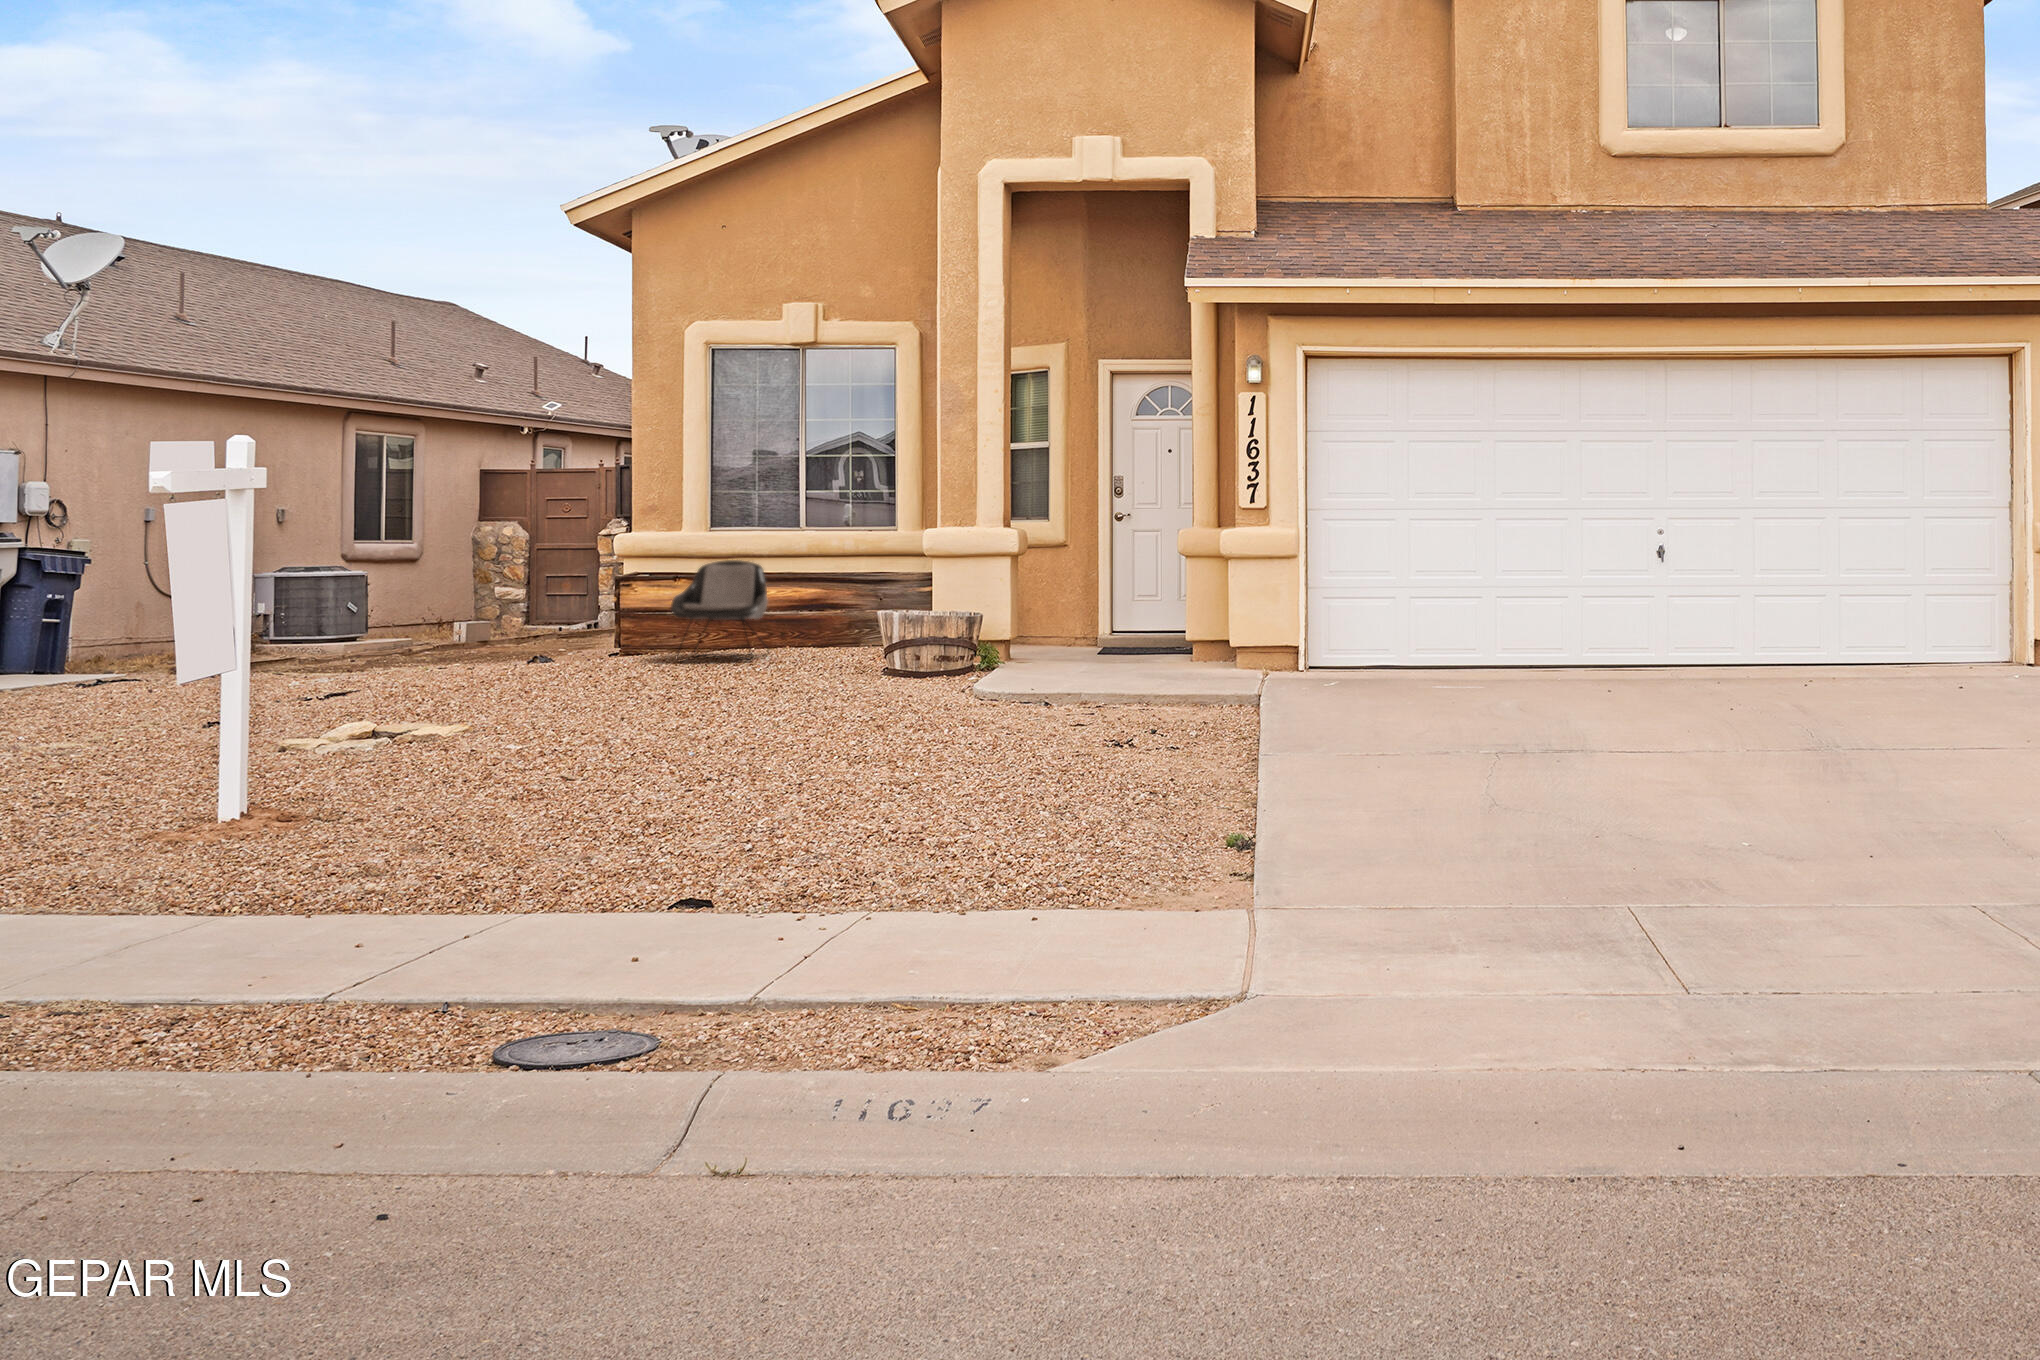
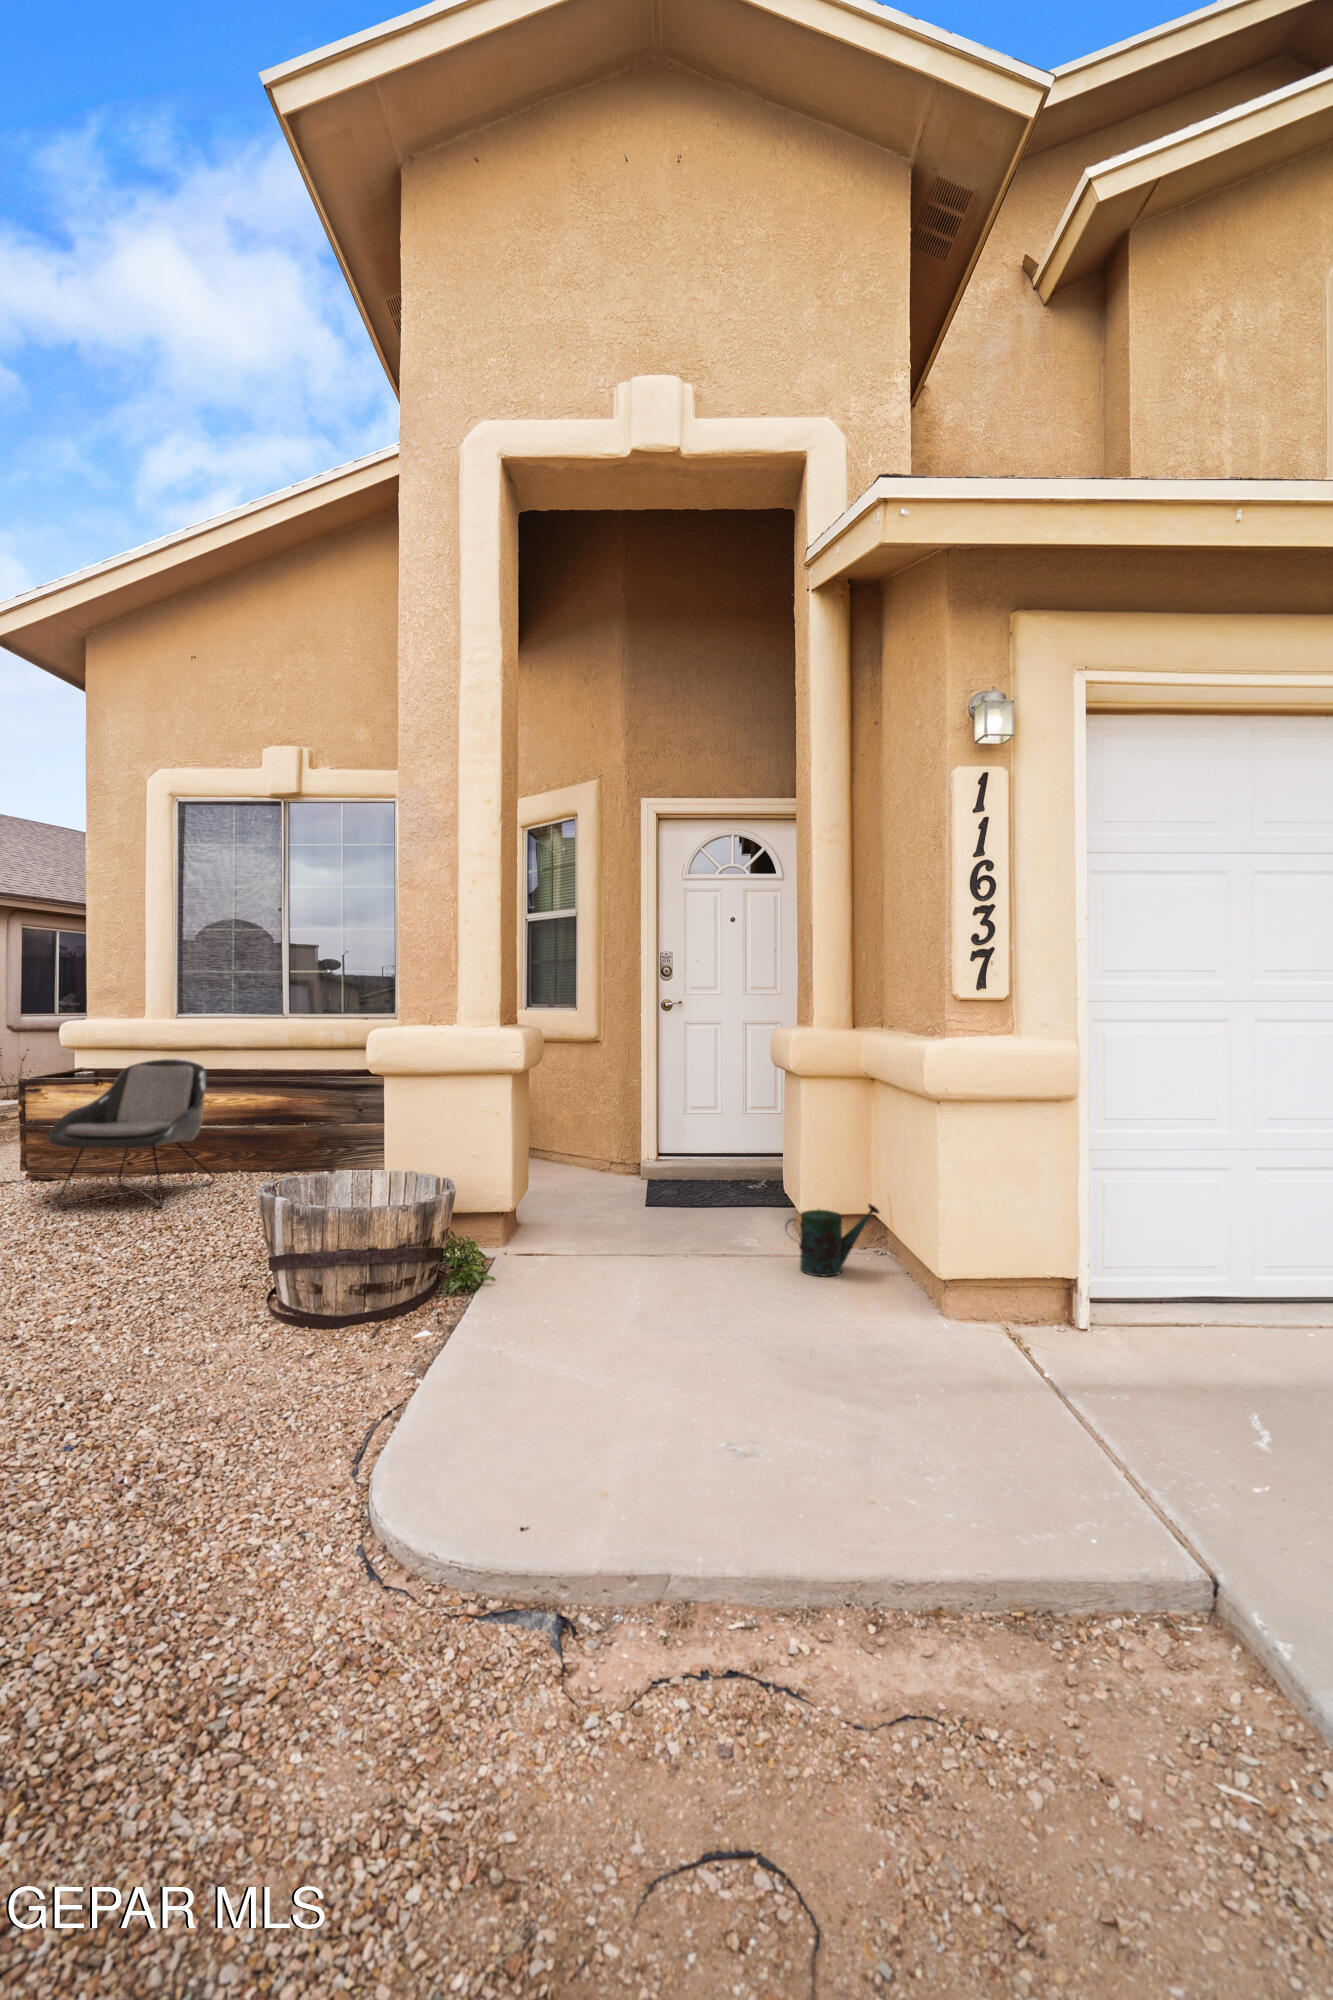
watering can: none [1168,628,1223,667] -> present [786,1203,879,1276]

